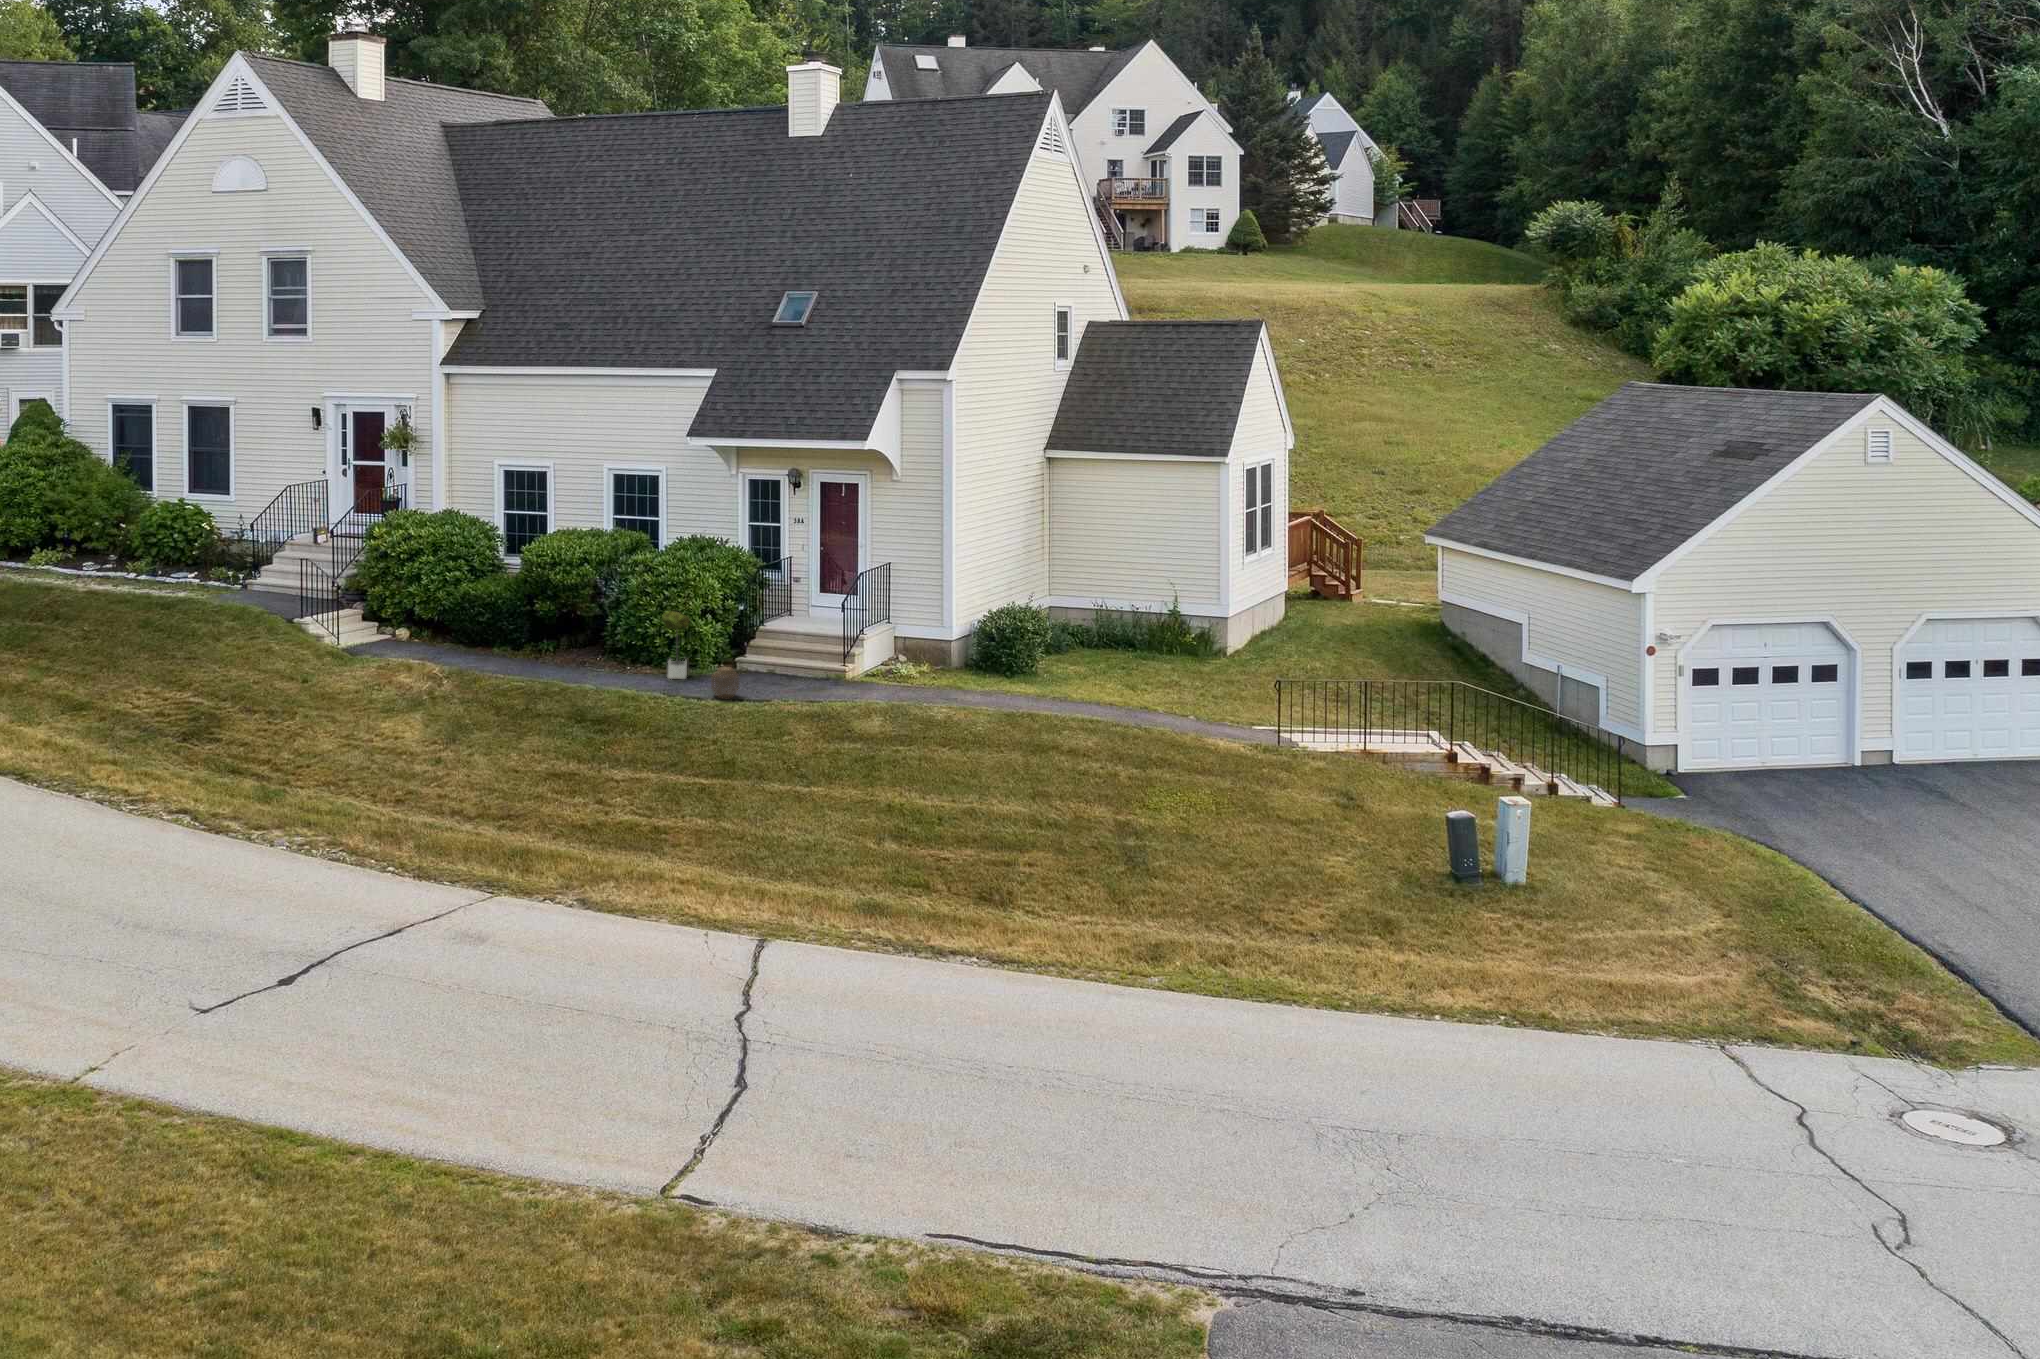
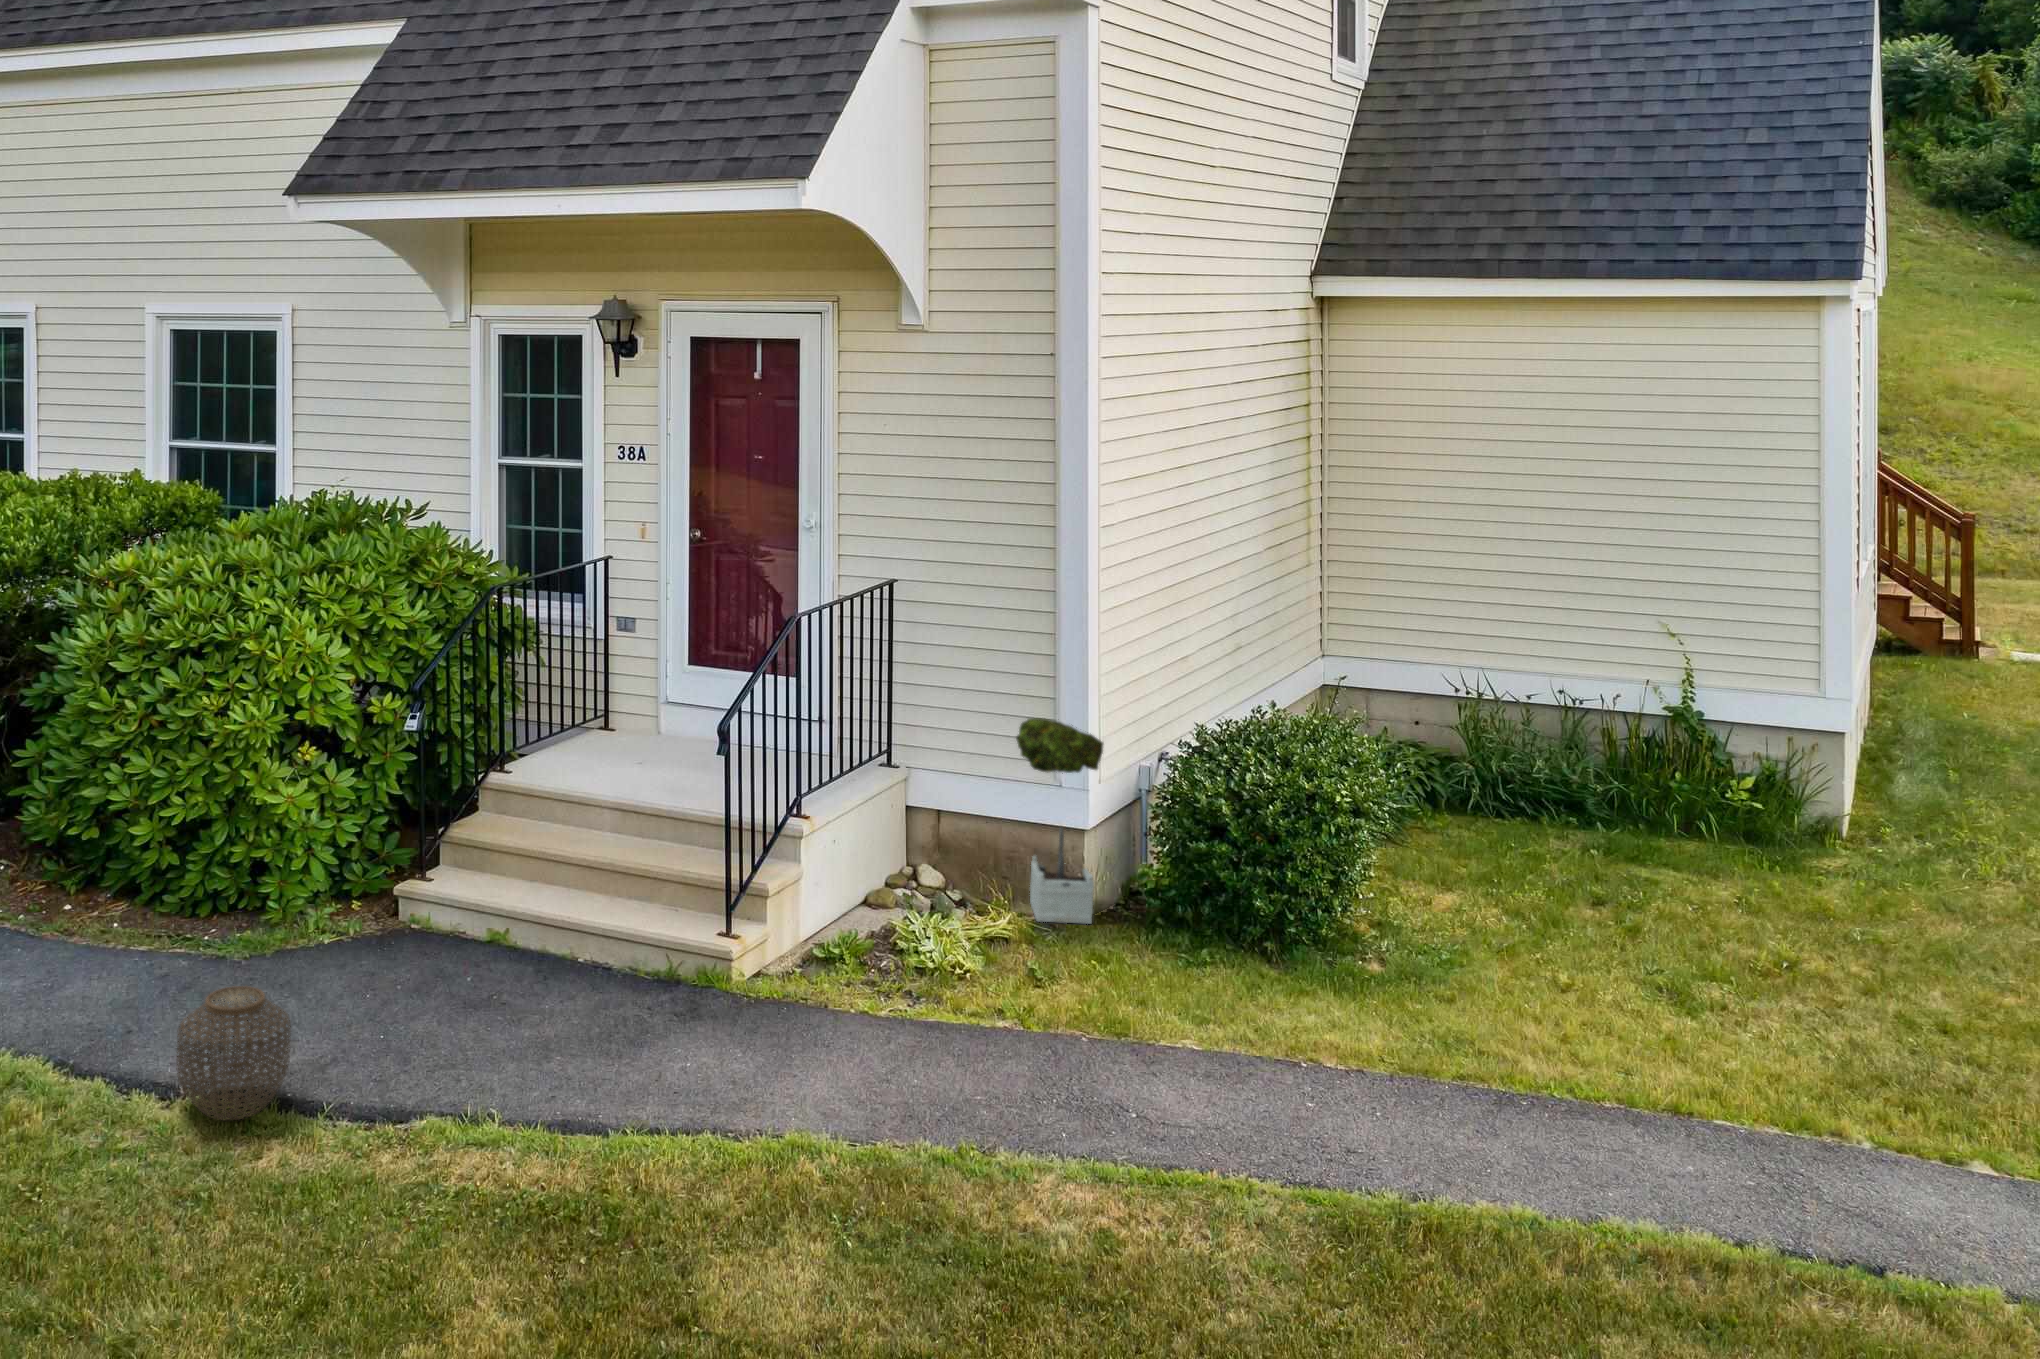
potted tree: present [662,611,690,679] -> present [1016,718,1103,924]

